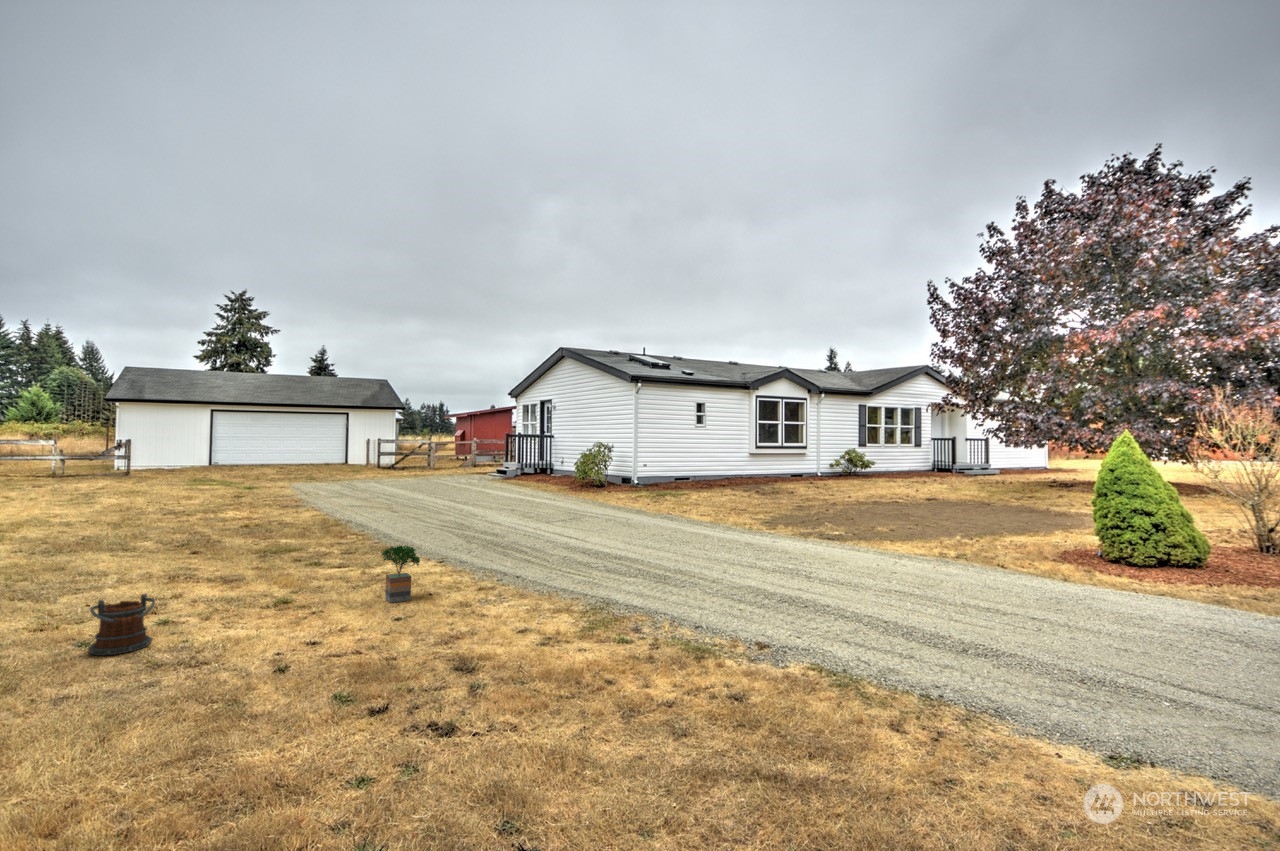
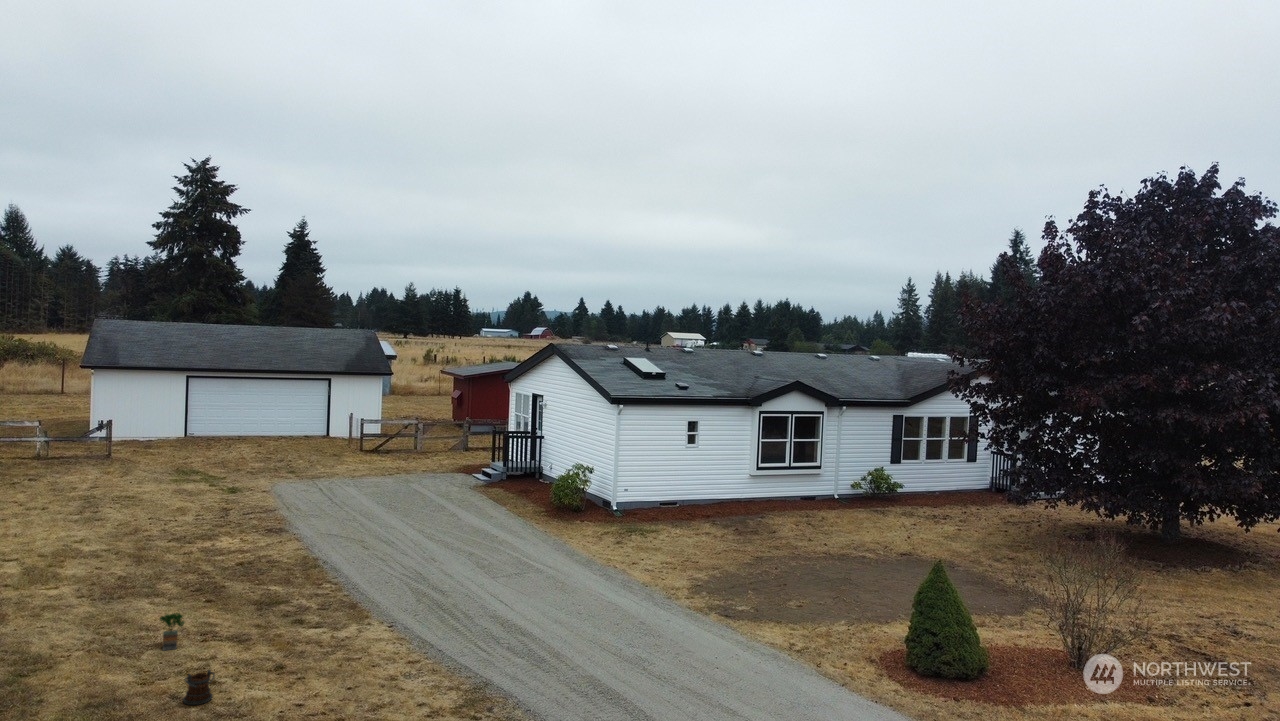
potted tree: present [382,546,420,603] -> present [160,613,184,651]

